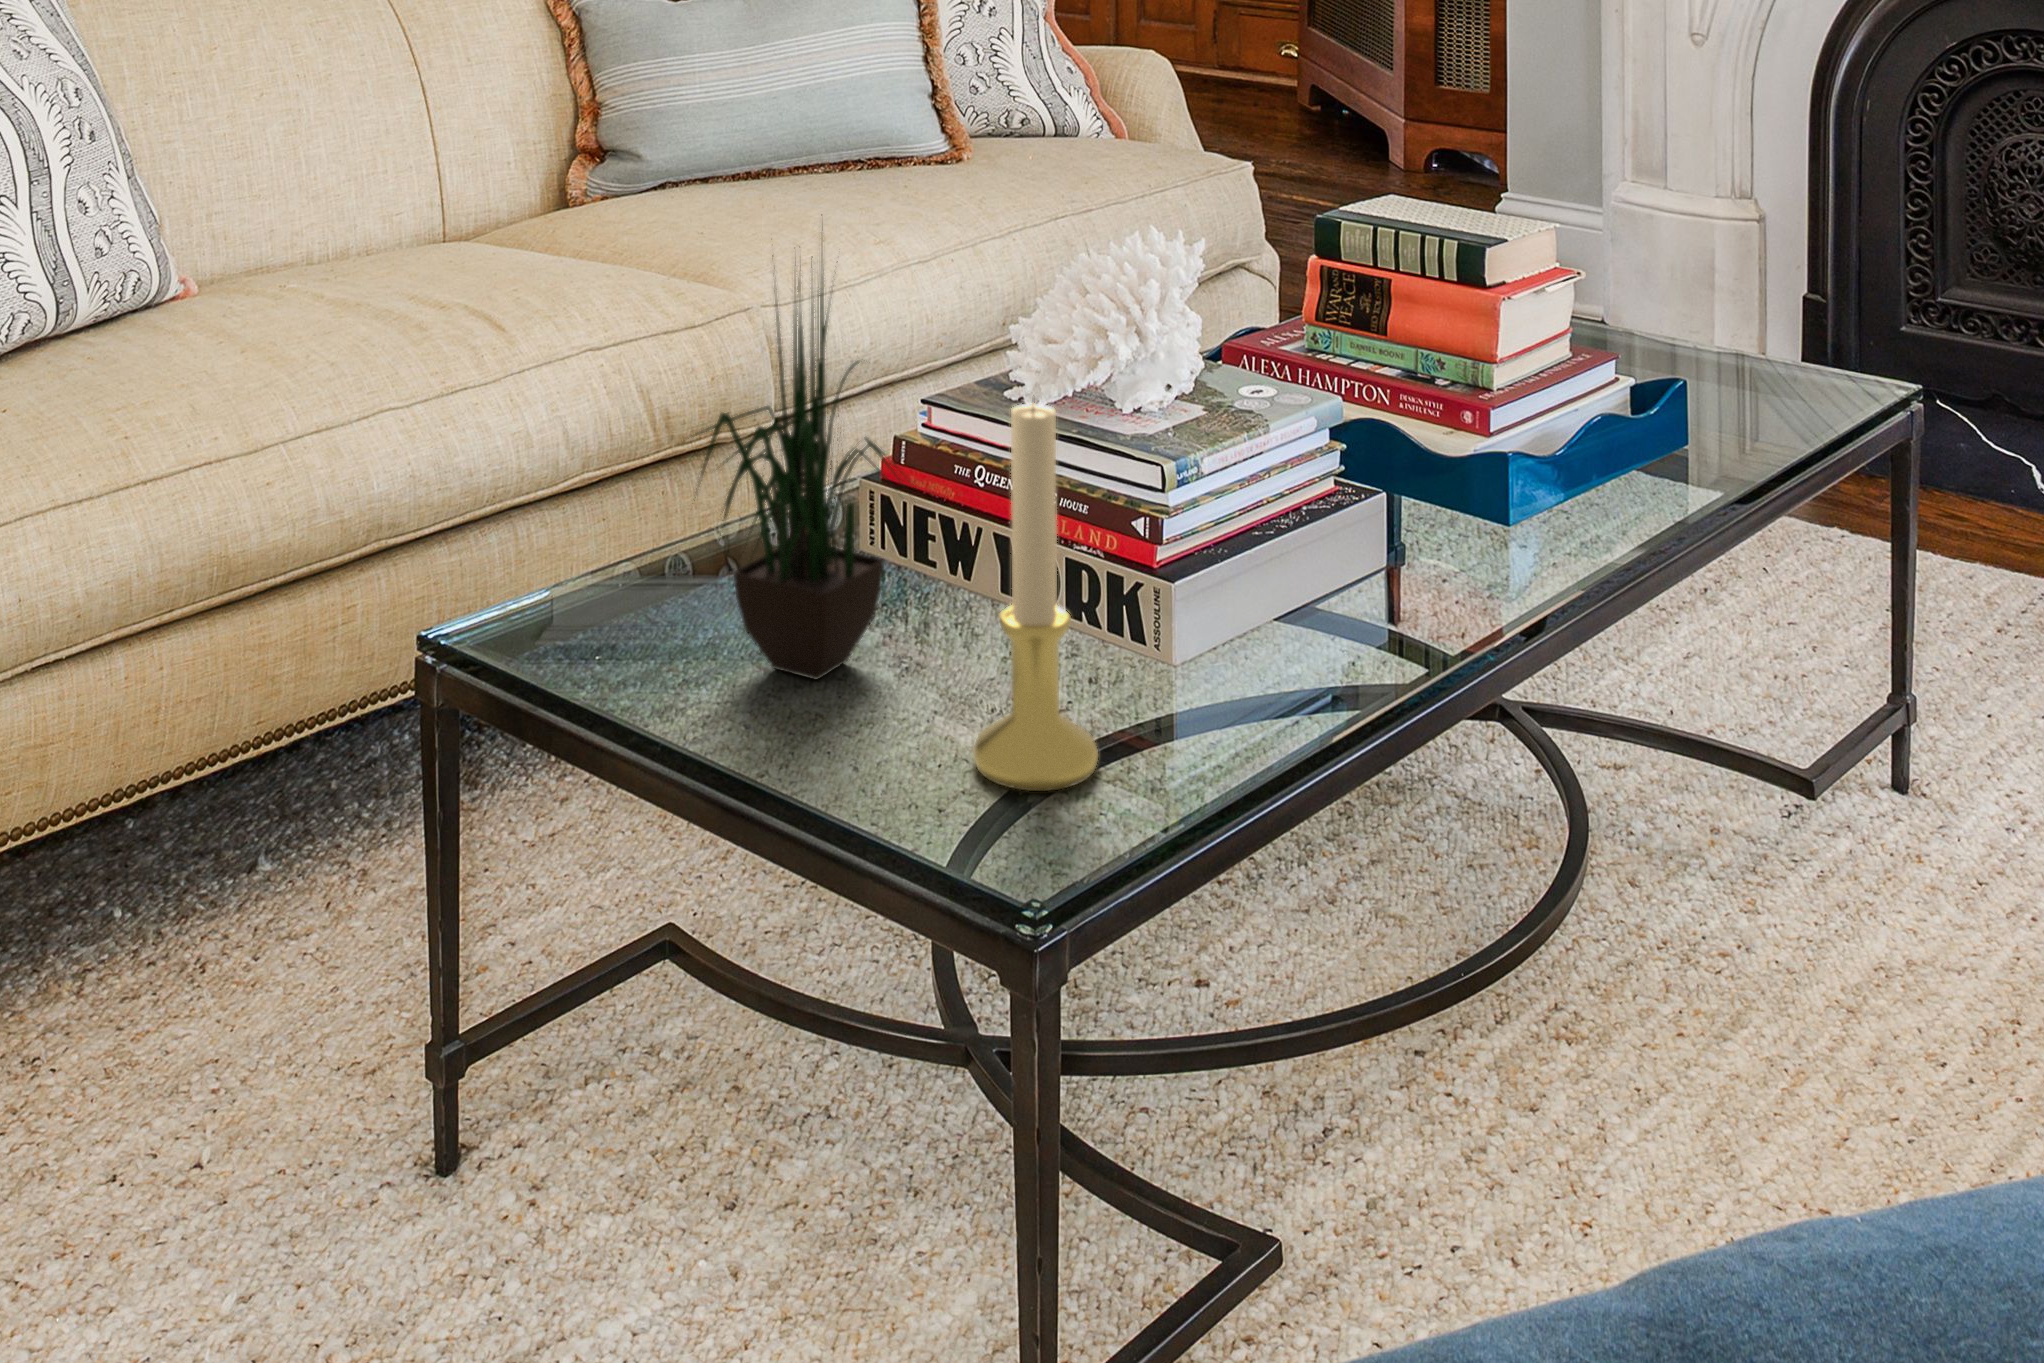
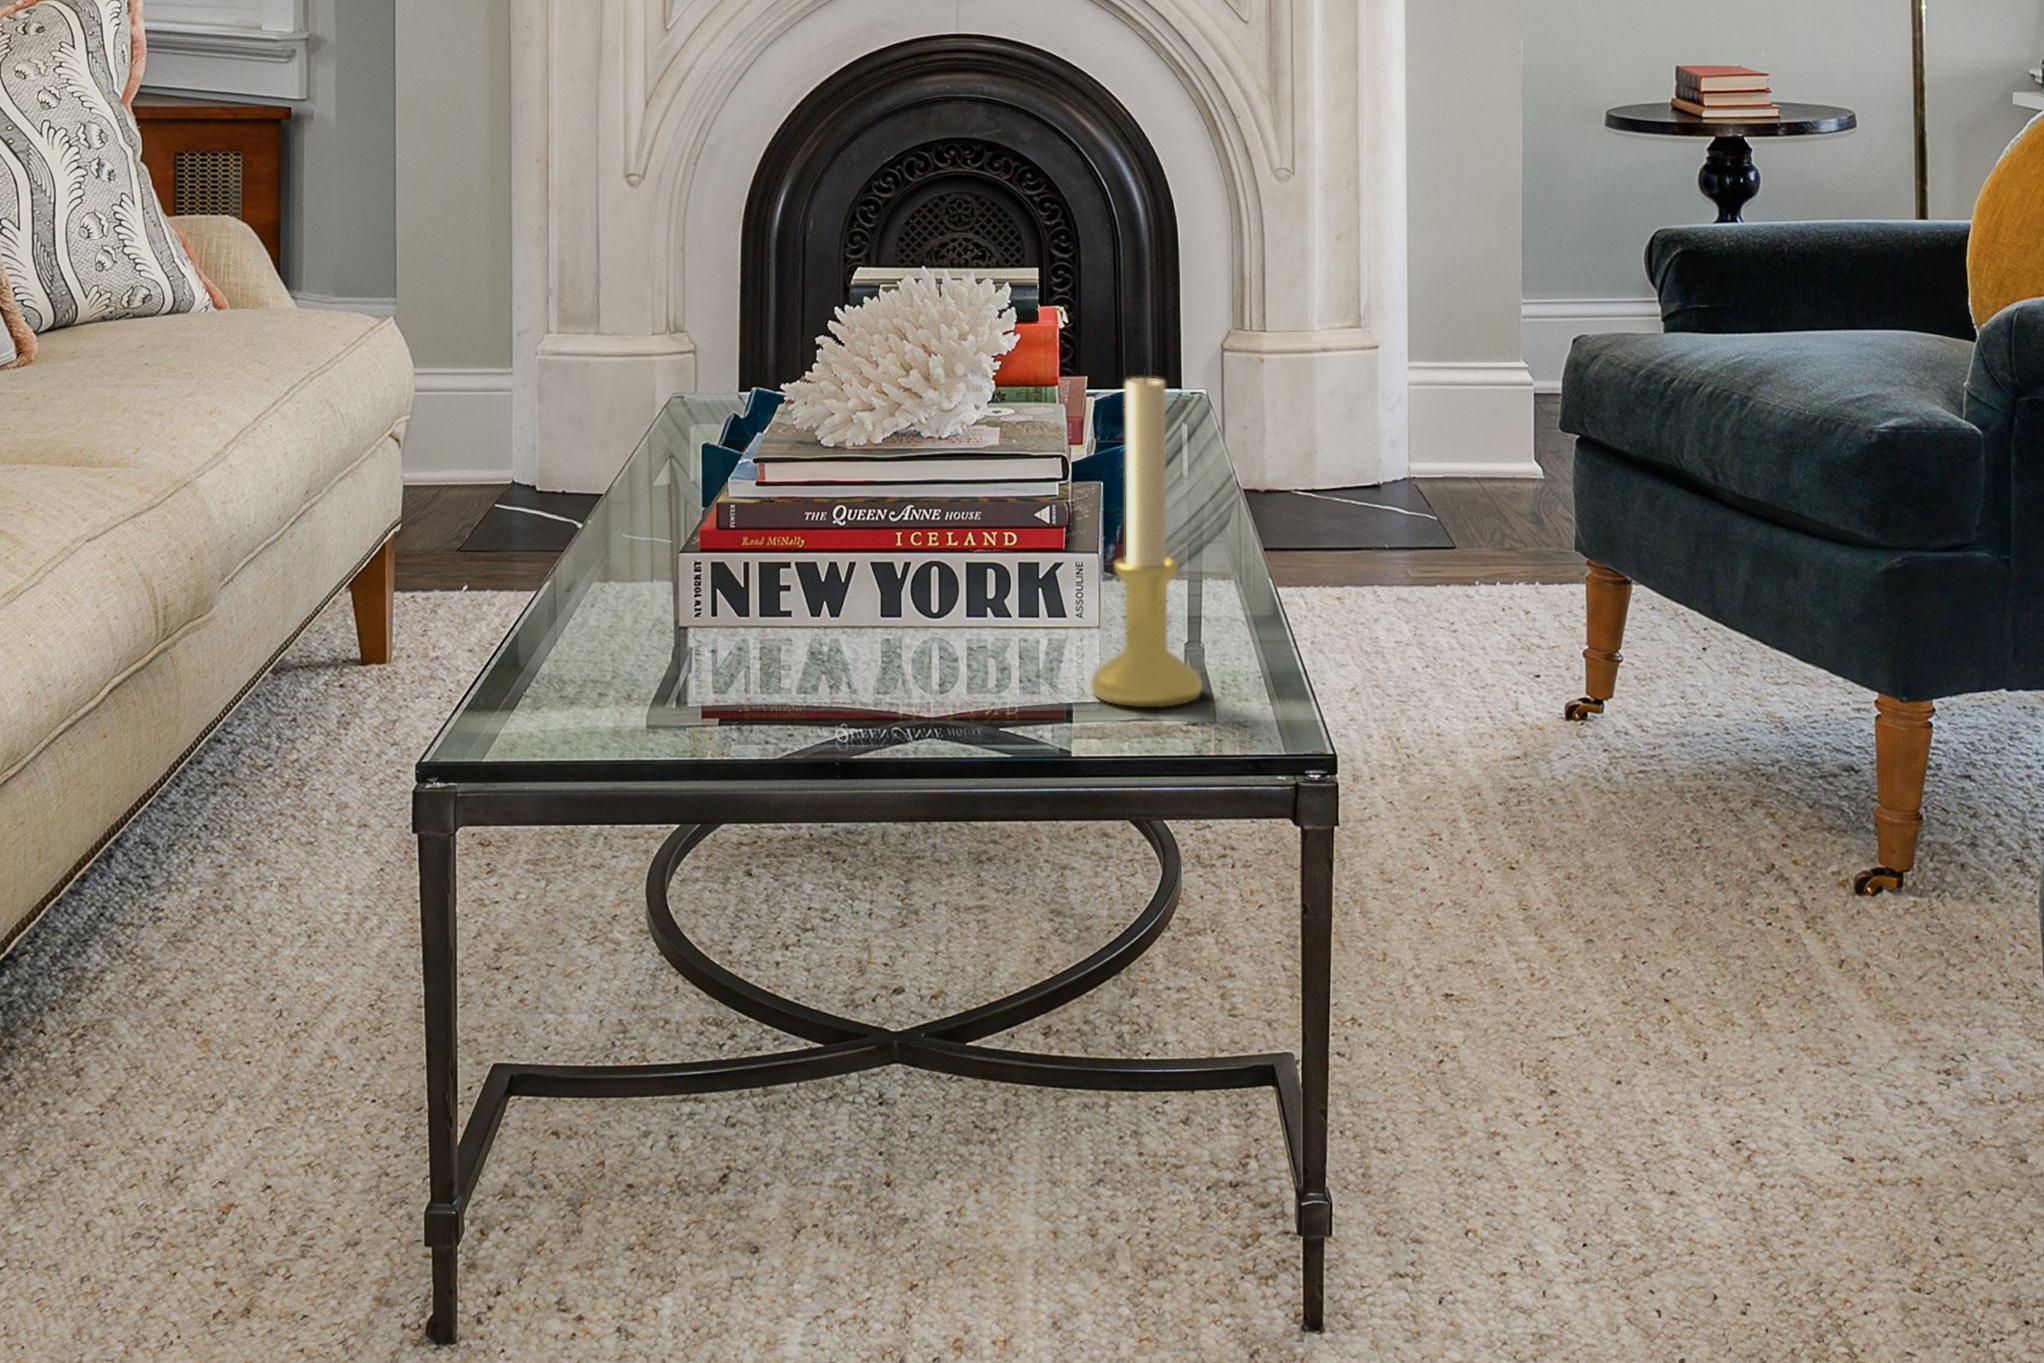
potted plant: present [701,229,909,679] -> none [727,233,951,694]

